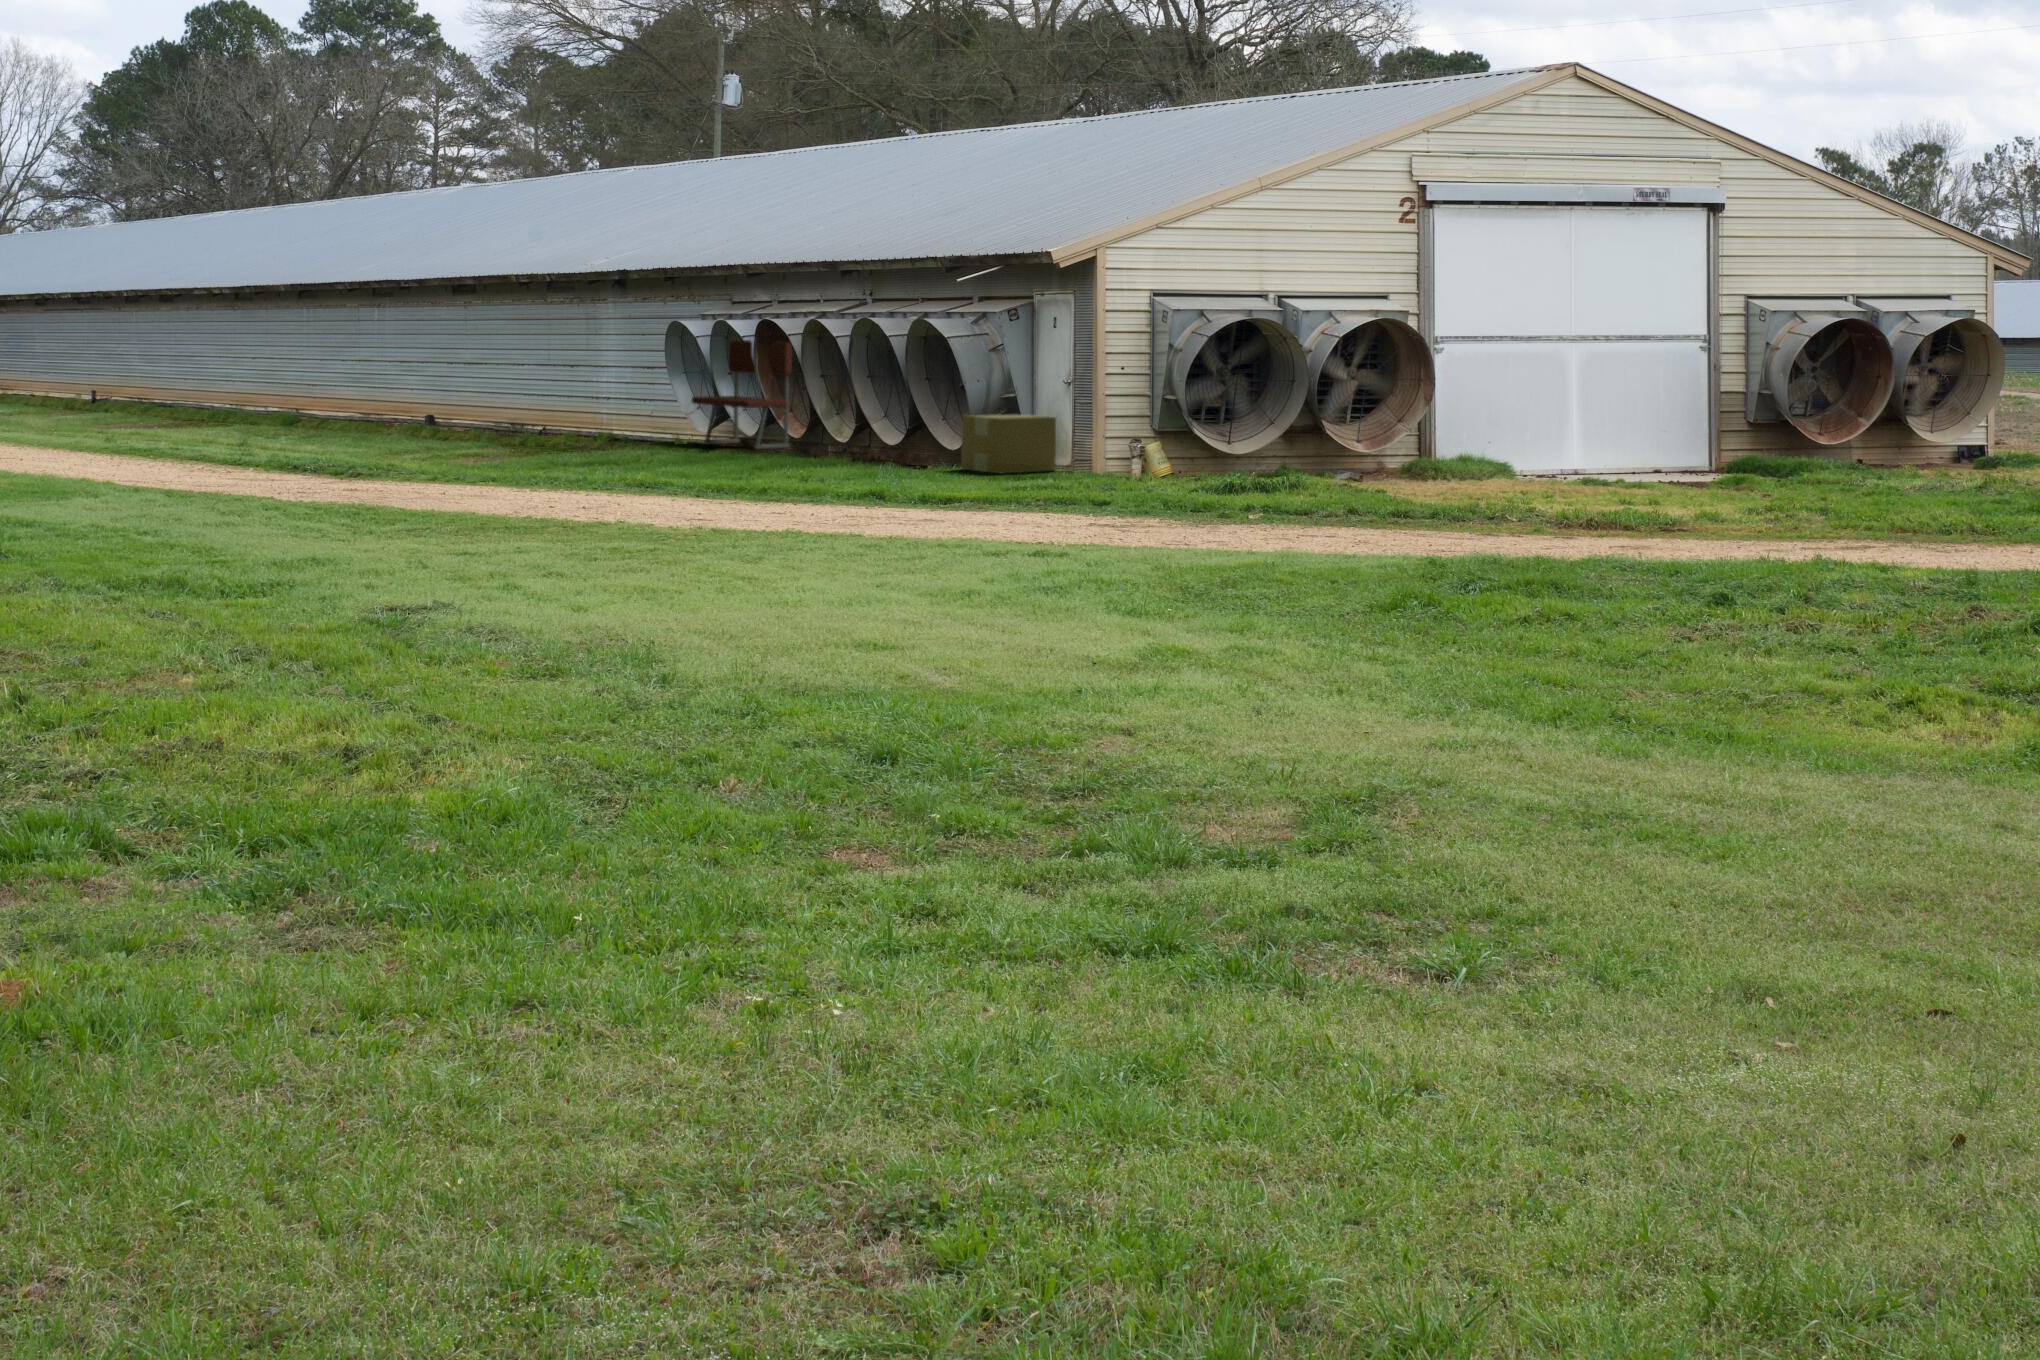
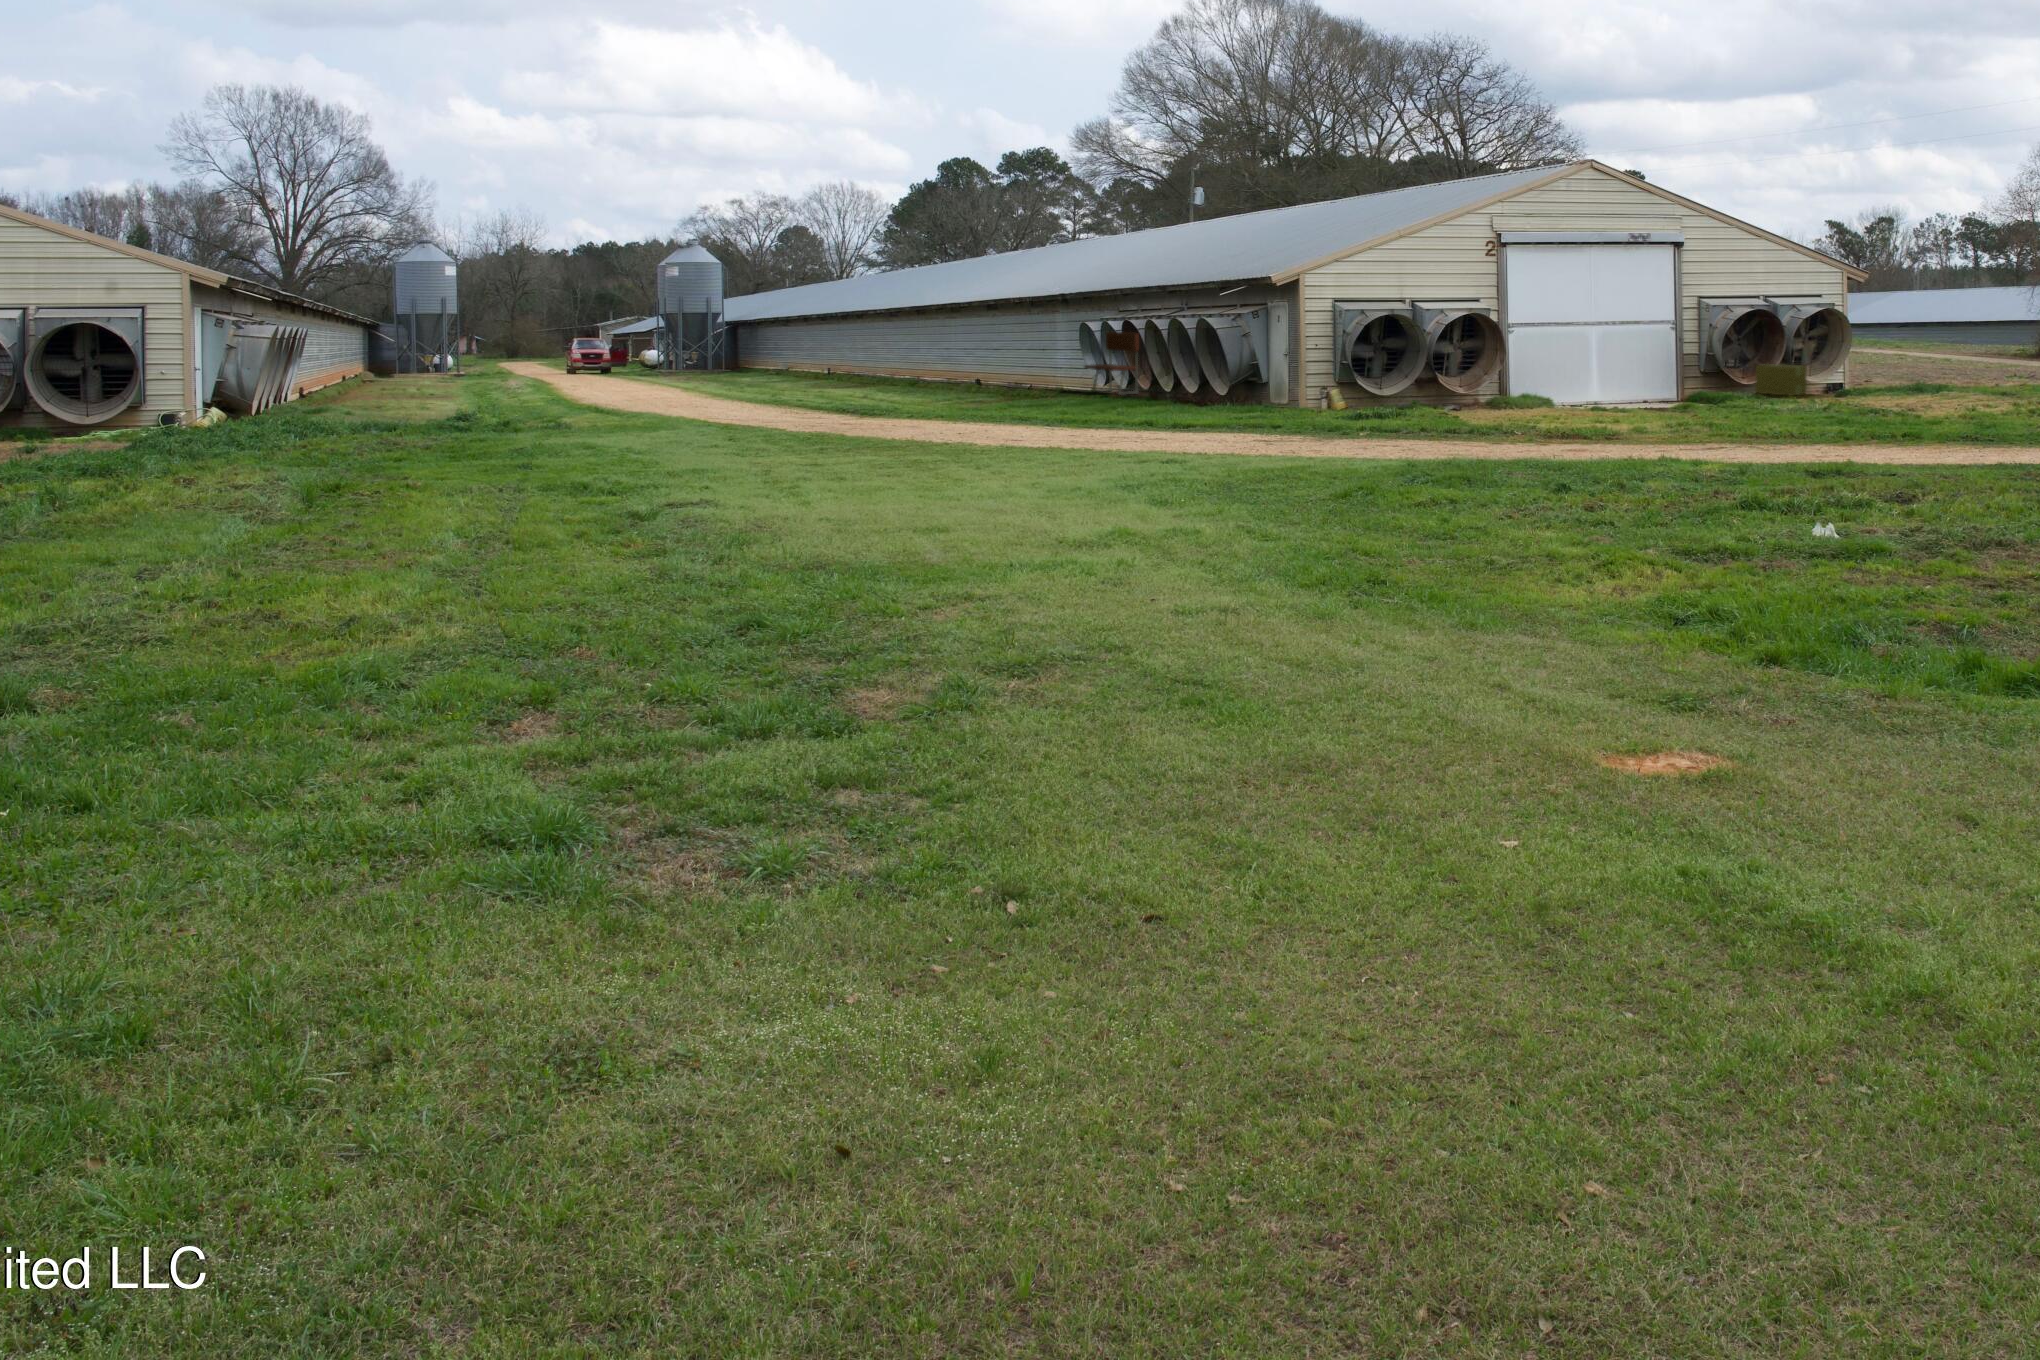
cardboard box: present [961,415,1056,473] -> present [1755,364,1807,395]

